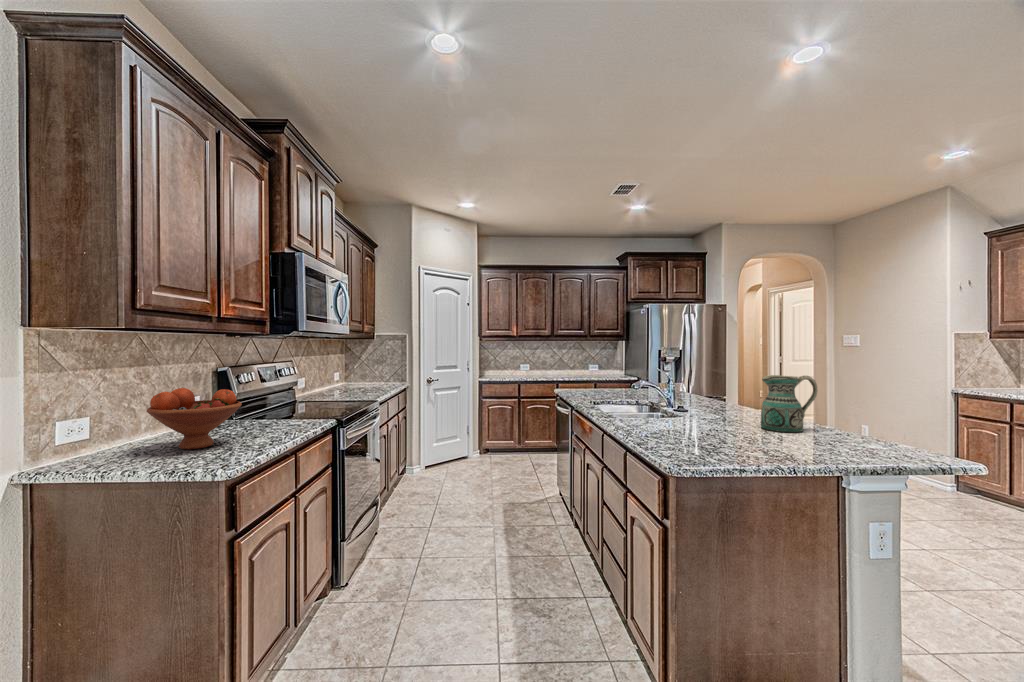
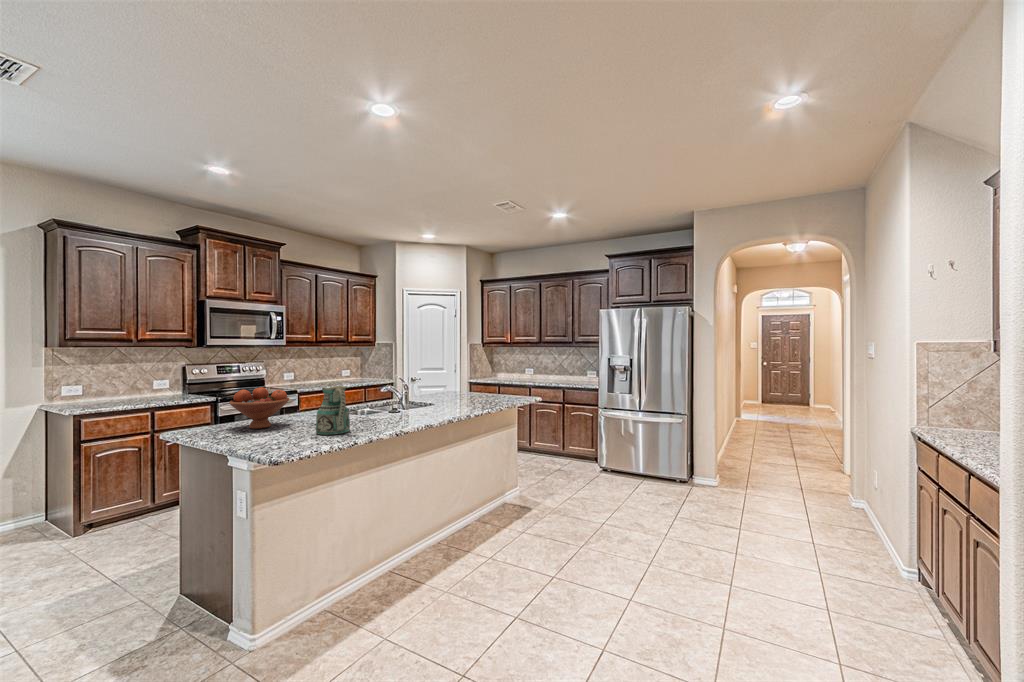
fruit bowl: present [146,388,242,449] -> present [229,387,289,429]

